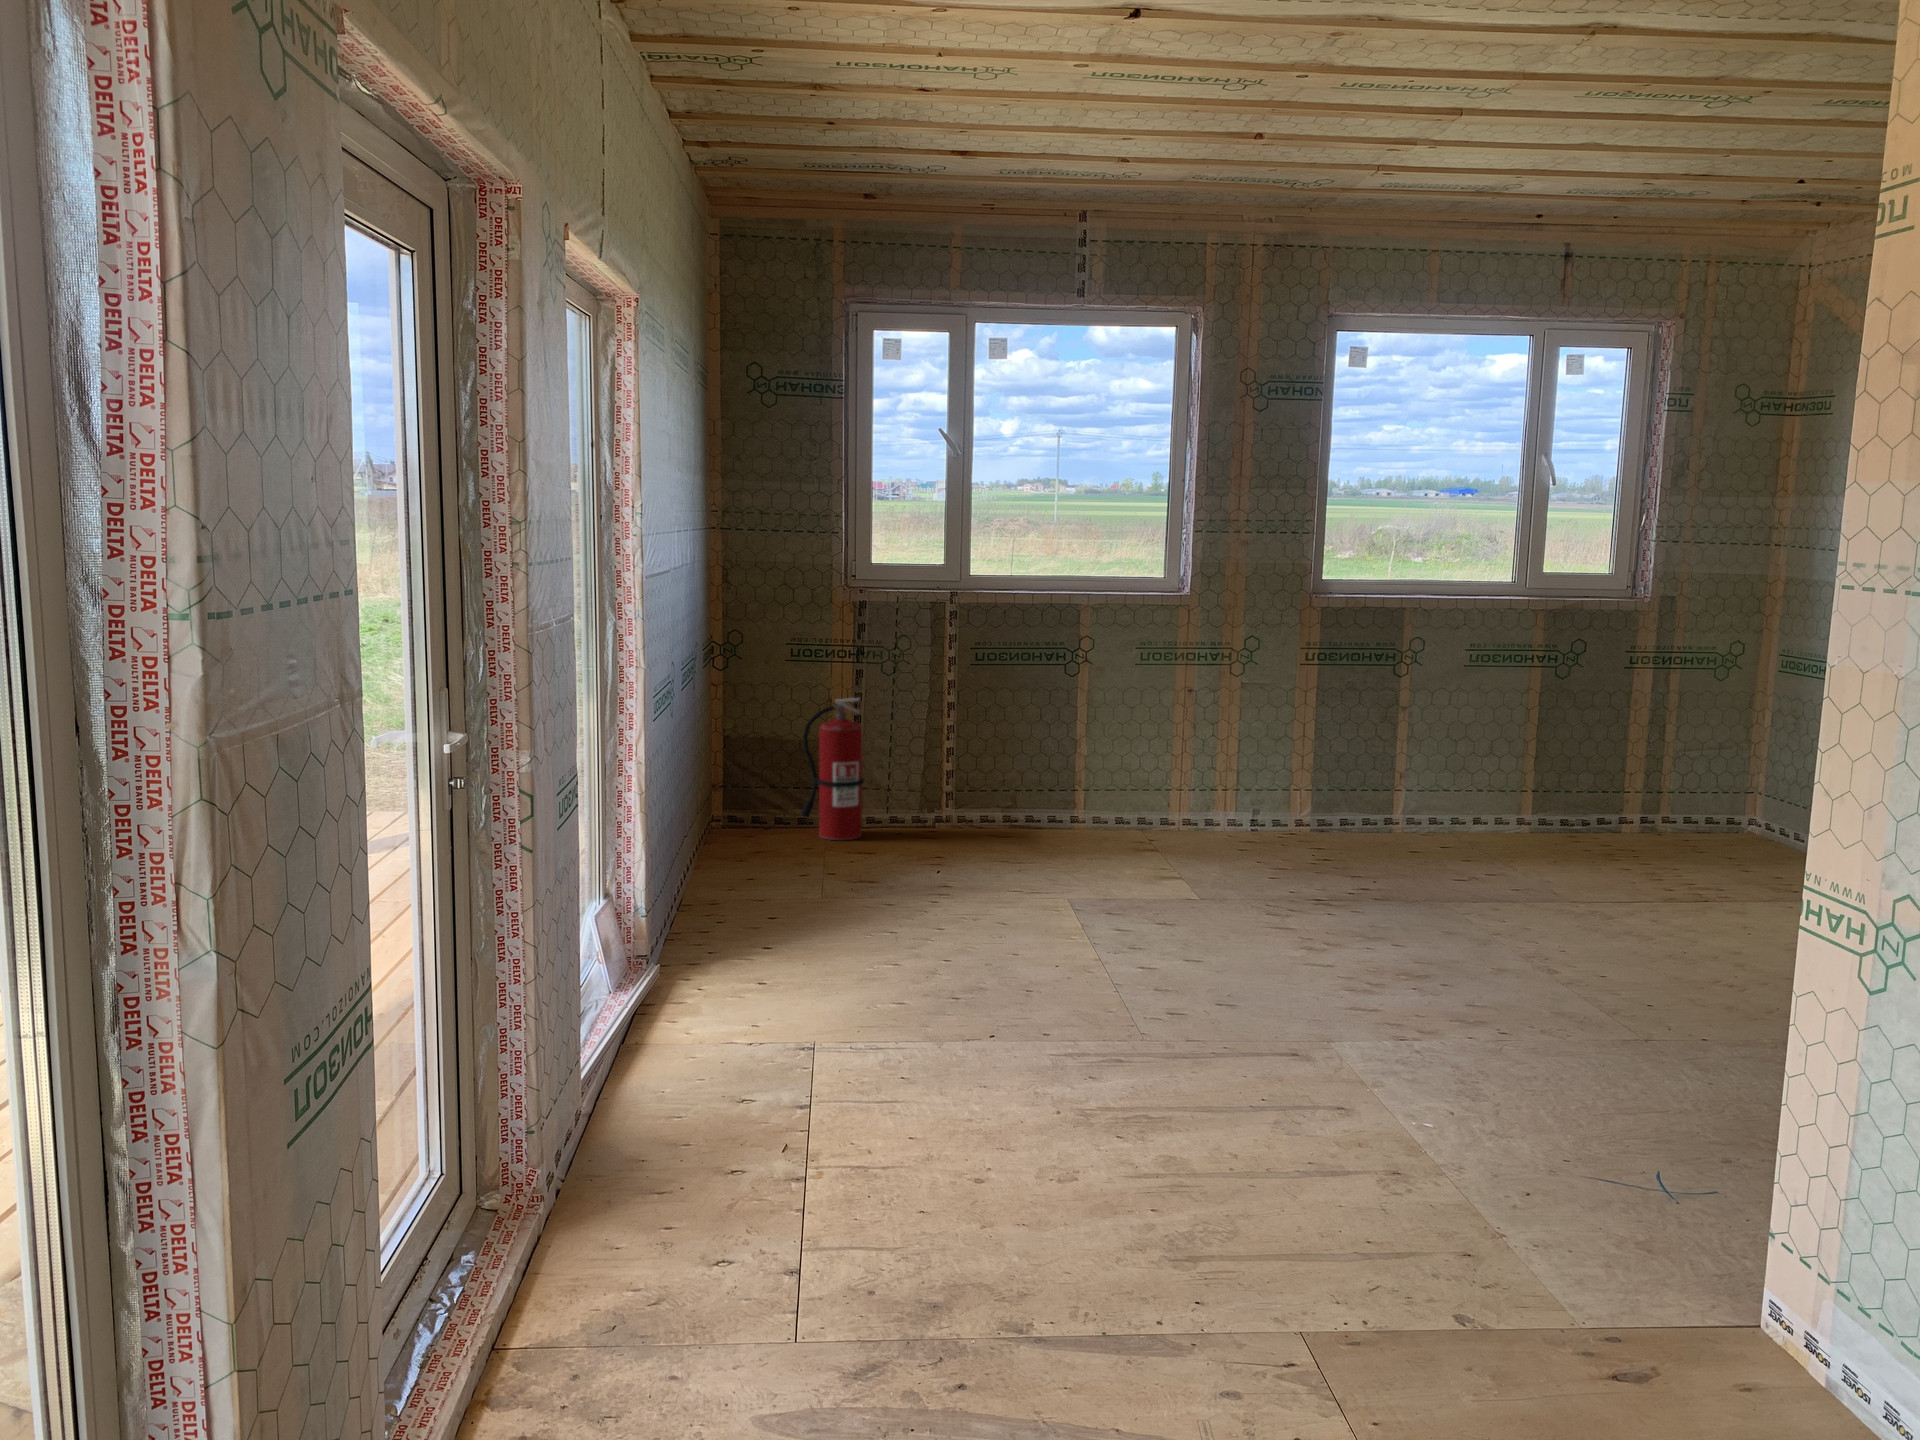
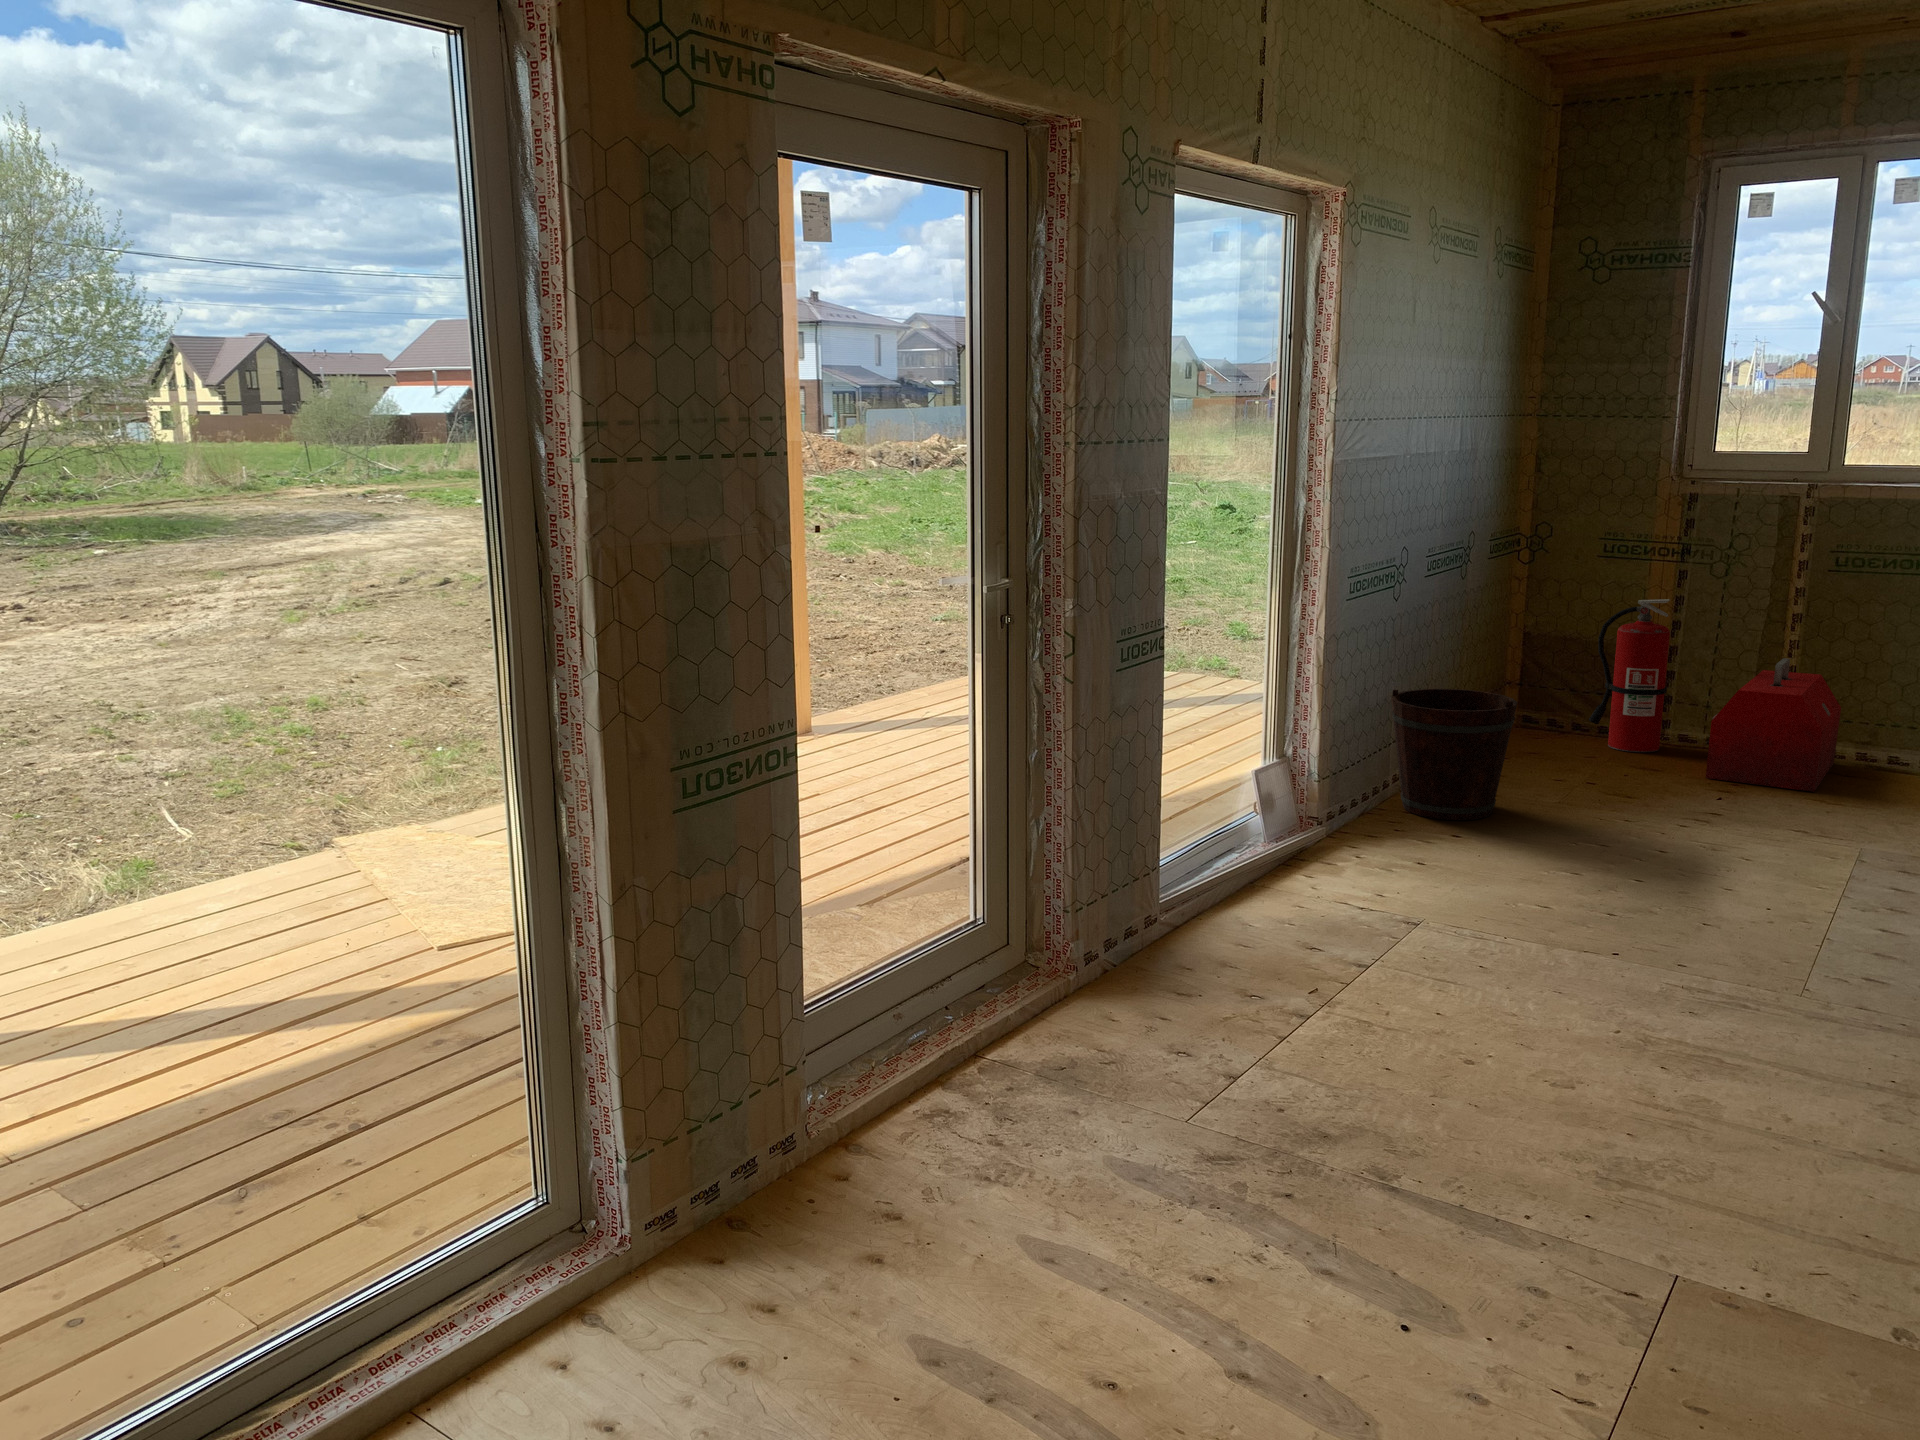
toolbox: none [914,745,1000,857] -> present [1706,658,1841,792]
bucket: none [681,800,802,935] -> present [1391,689,1517,820]

